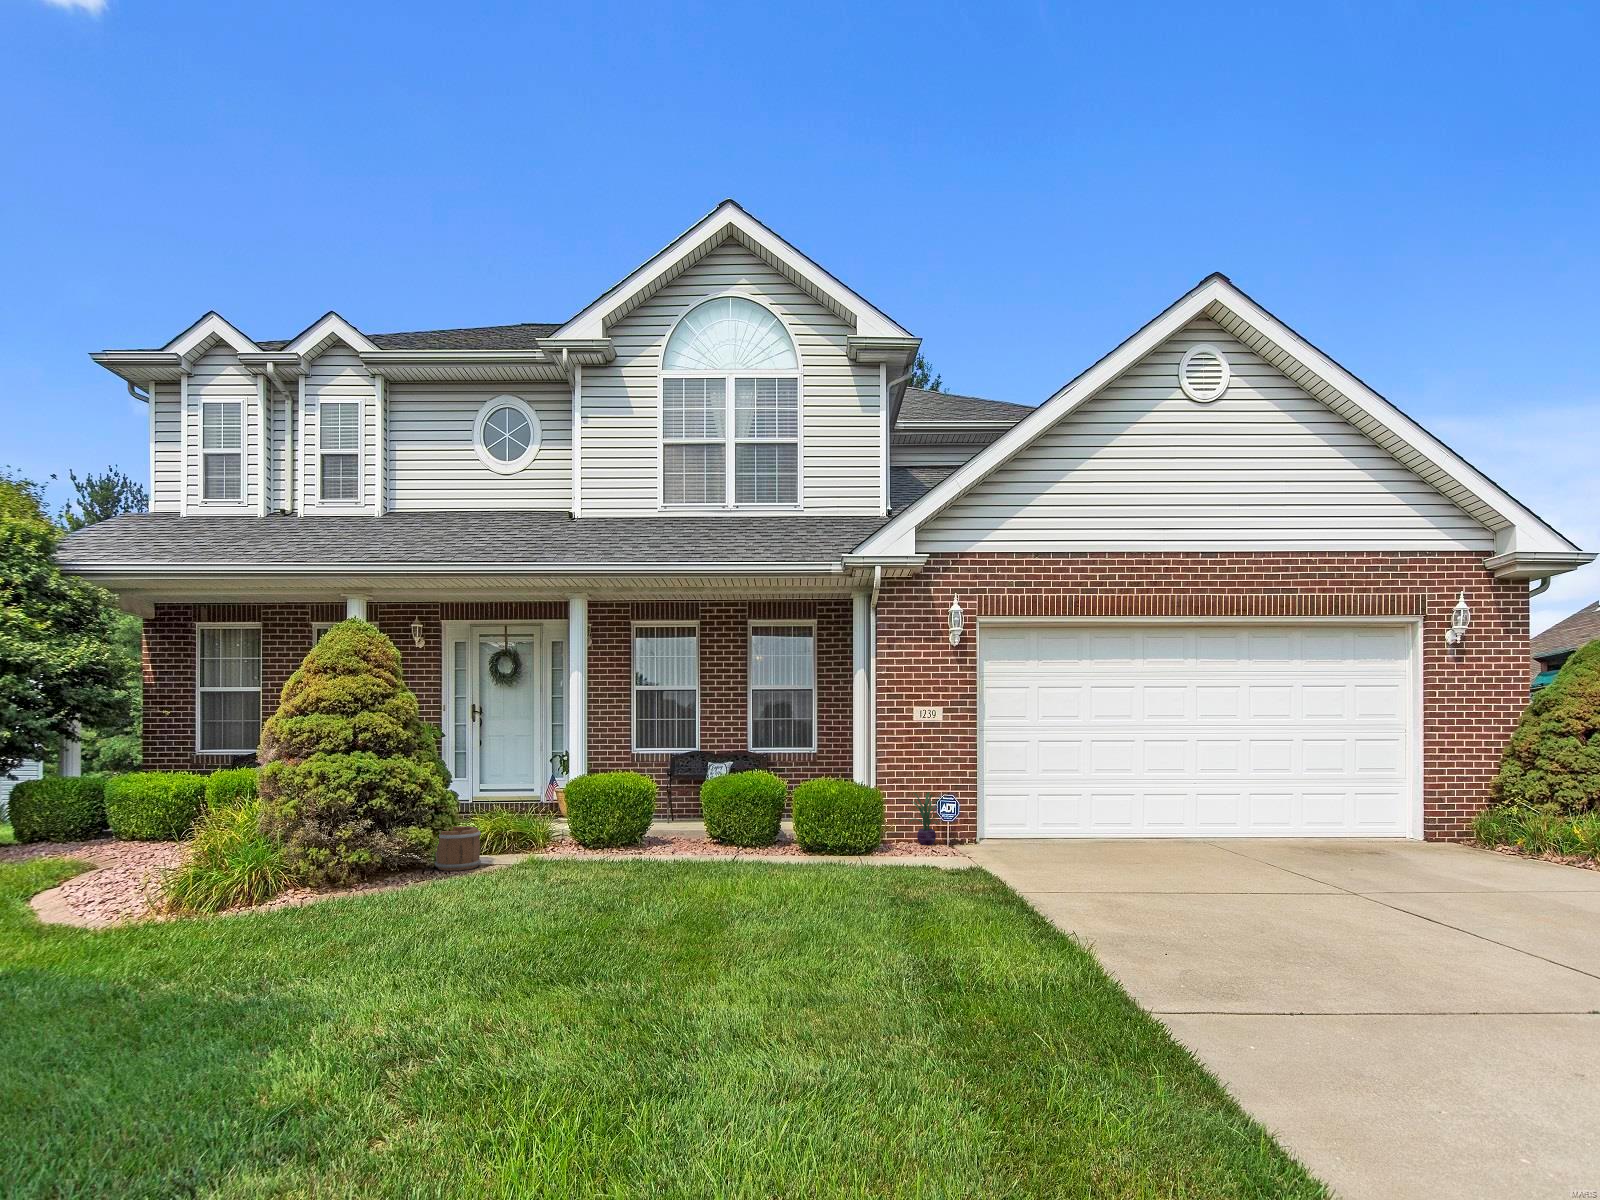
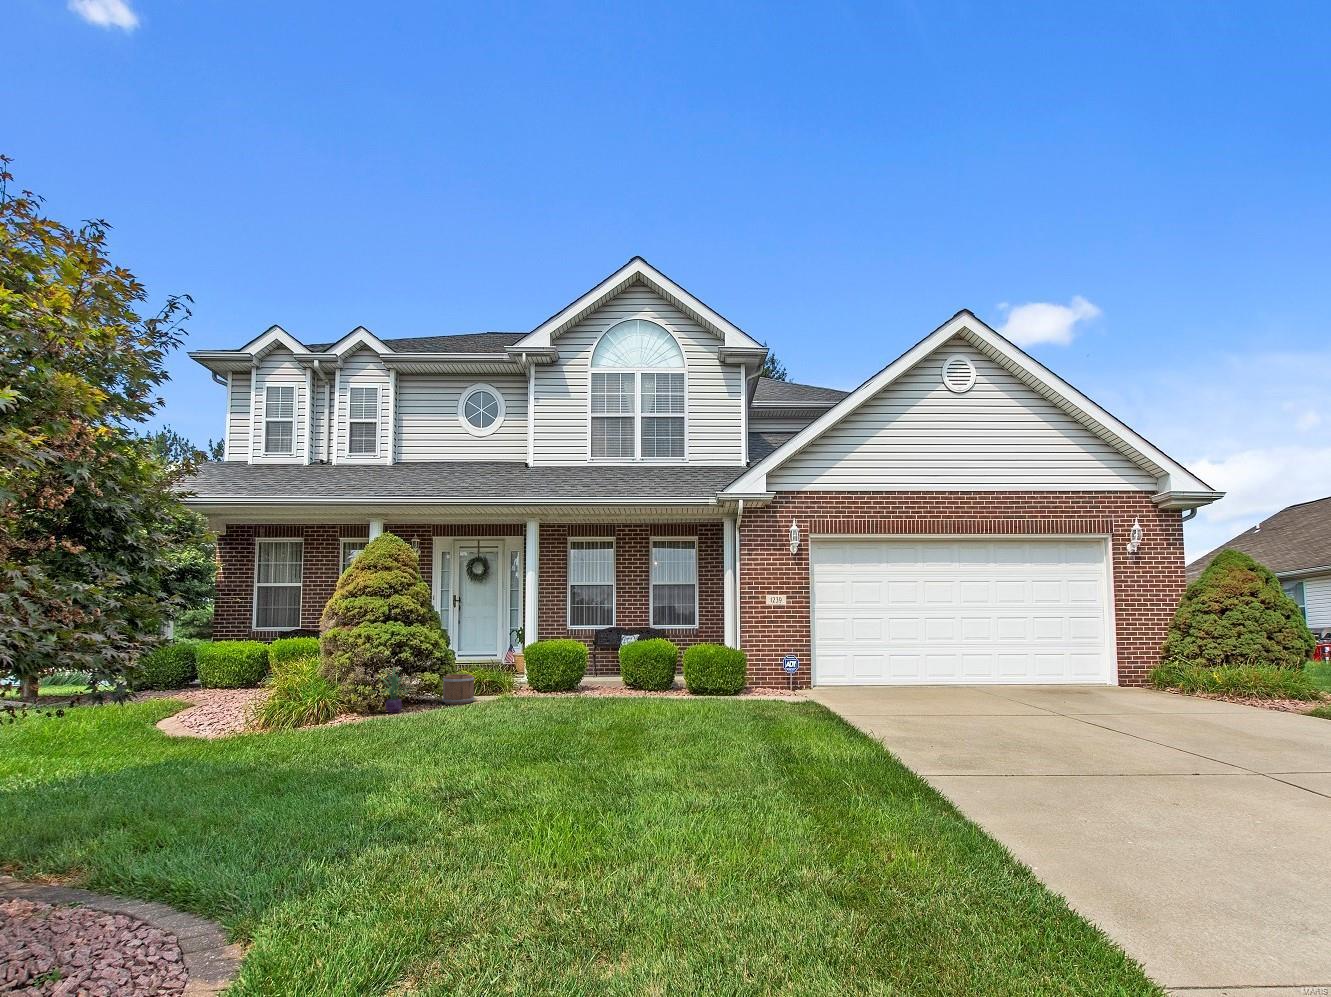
decorative plant: present [909,792,938,845] -> present [383,668,406,713]

